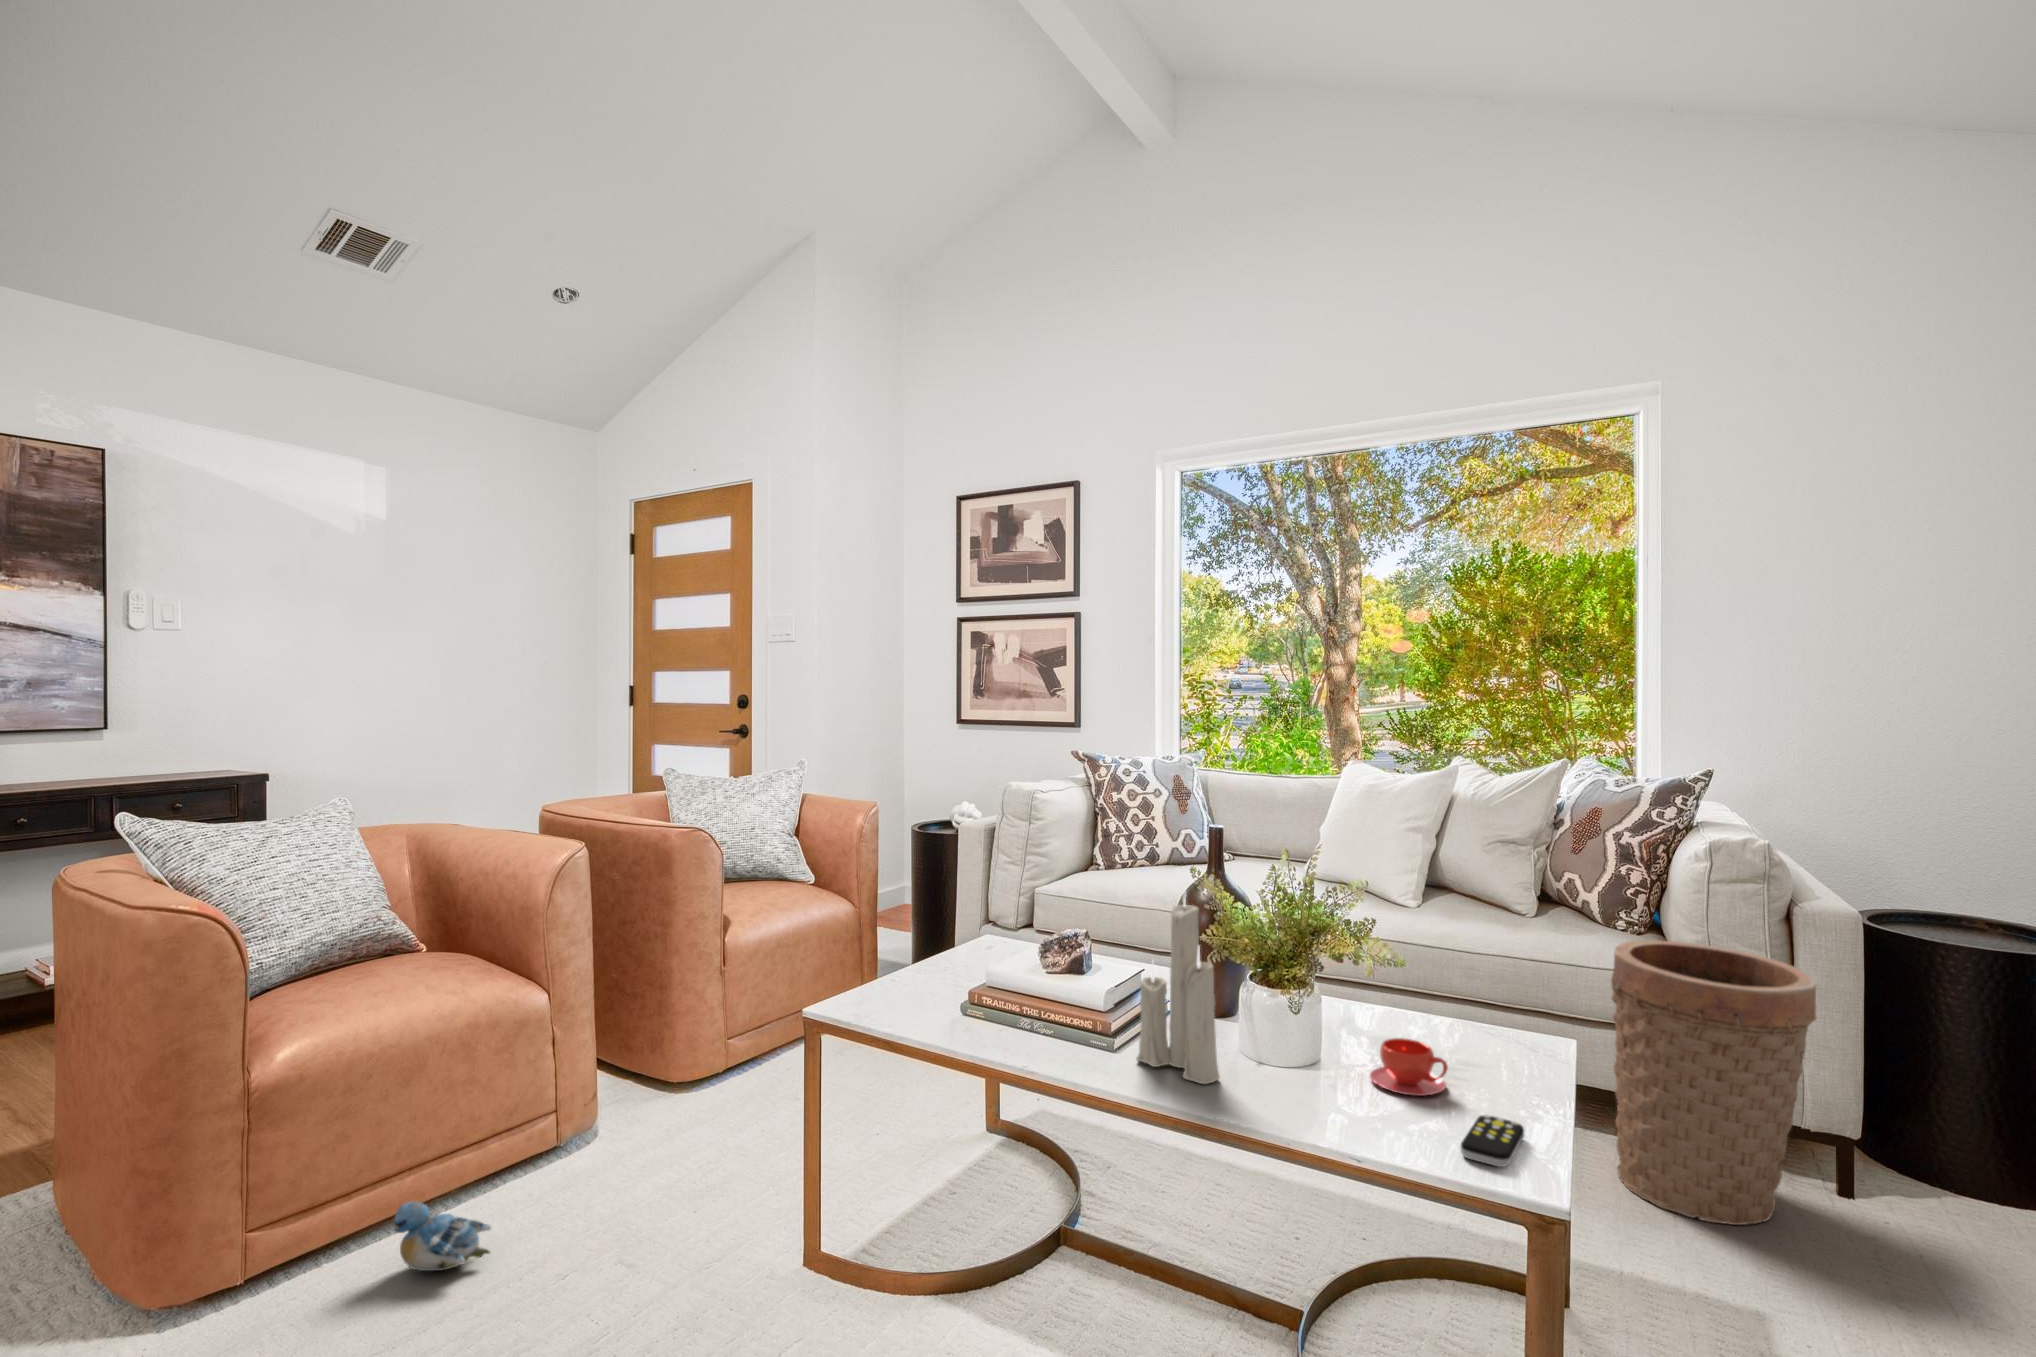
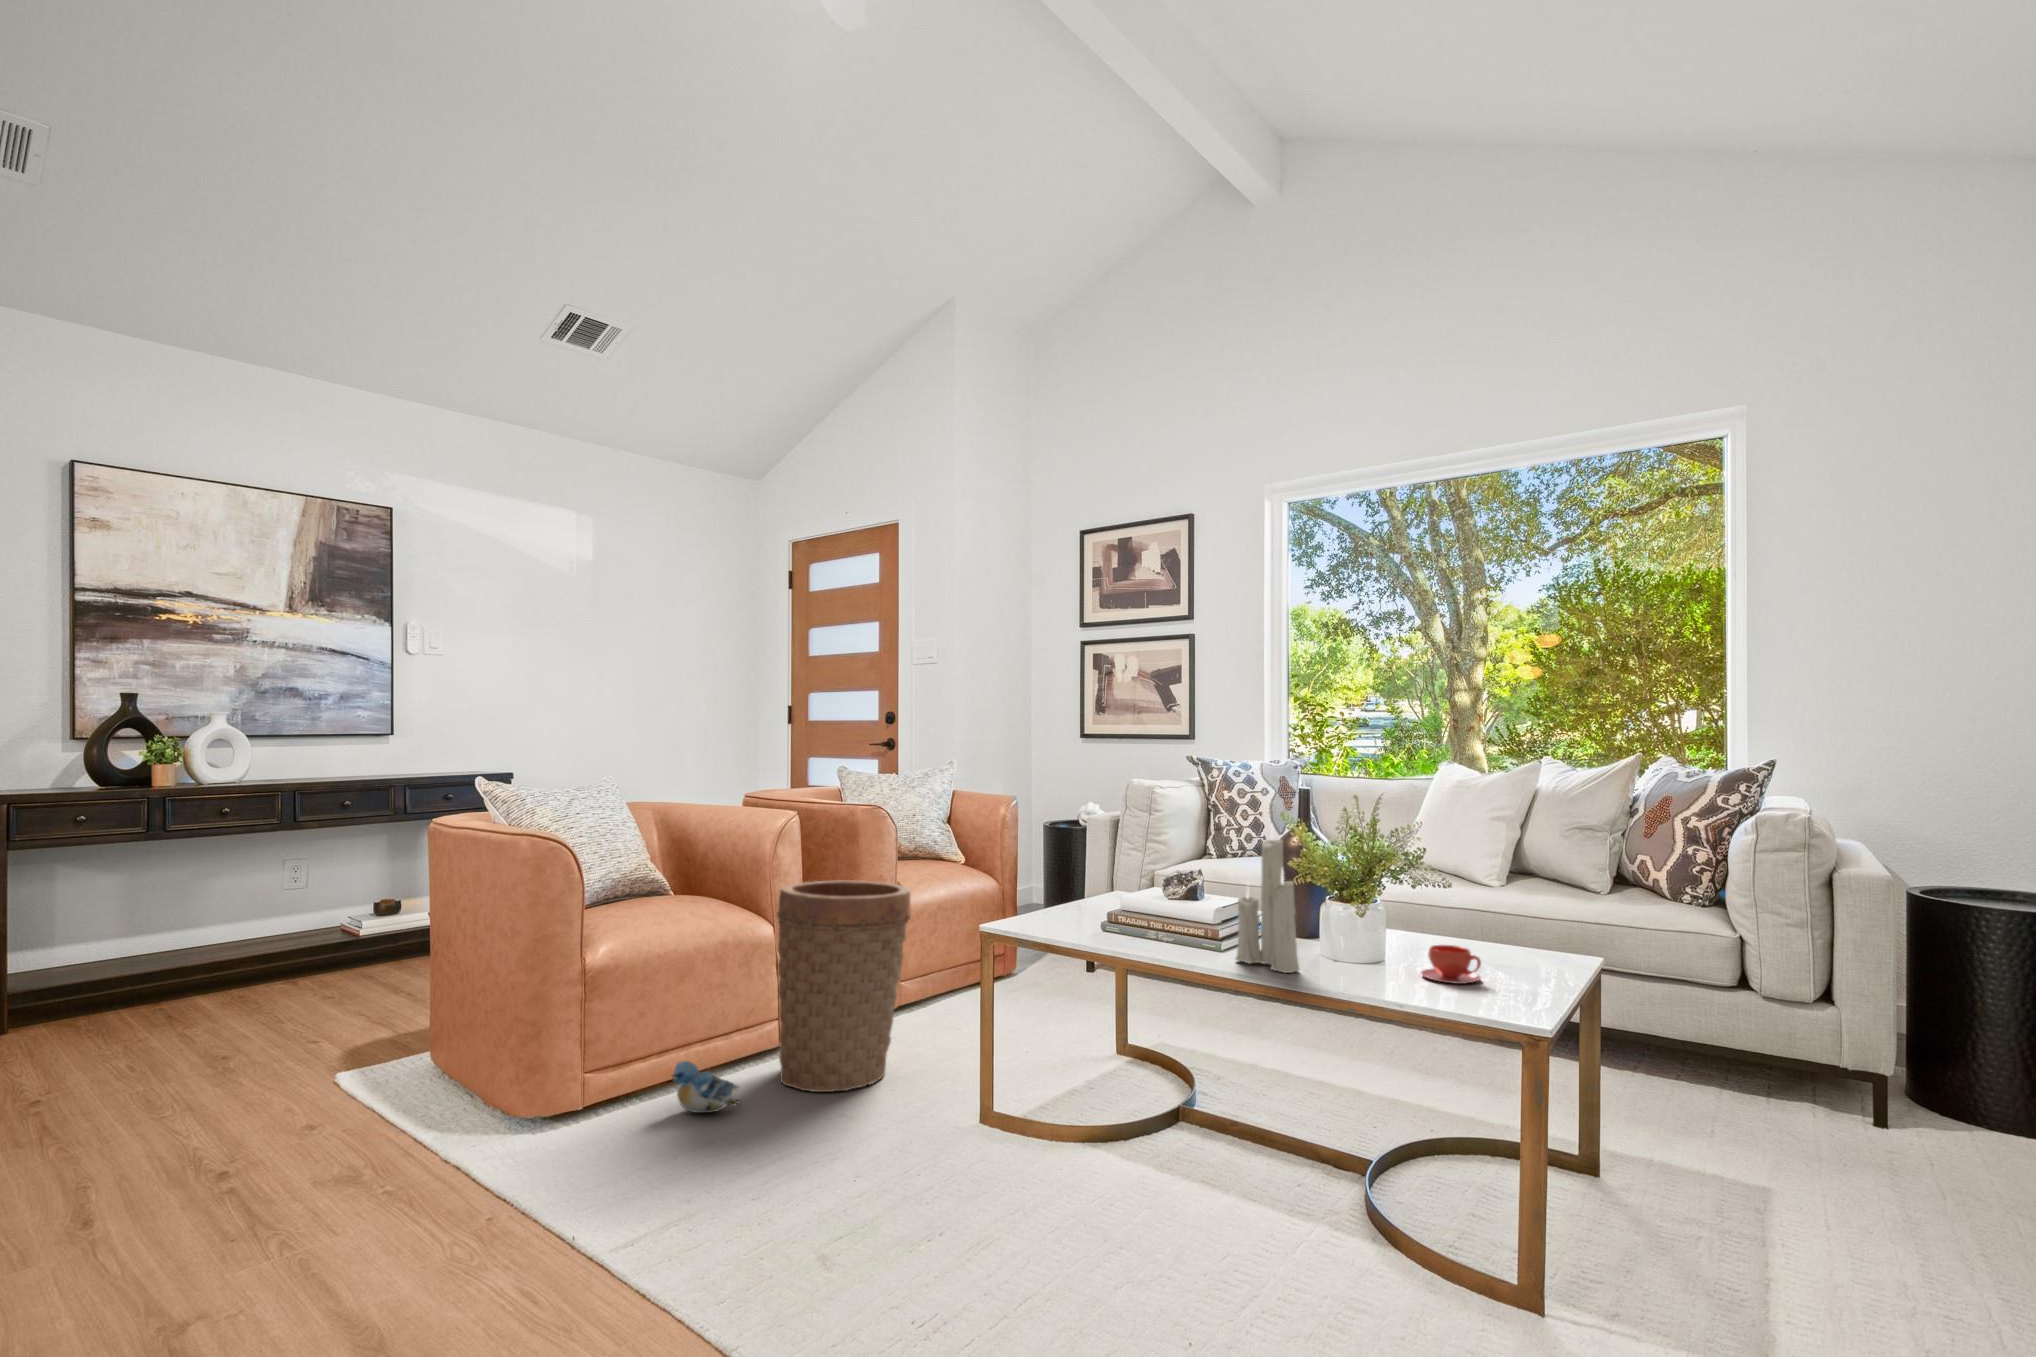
basket: present [1611,940,1816,1225] -> present [777,881,911,1092]
remote control: present [1461,1114,1524,1167] -> none [1477,988,1531,1015]

